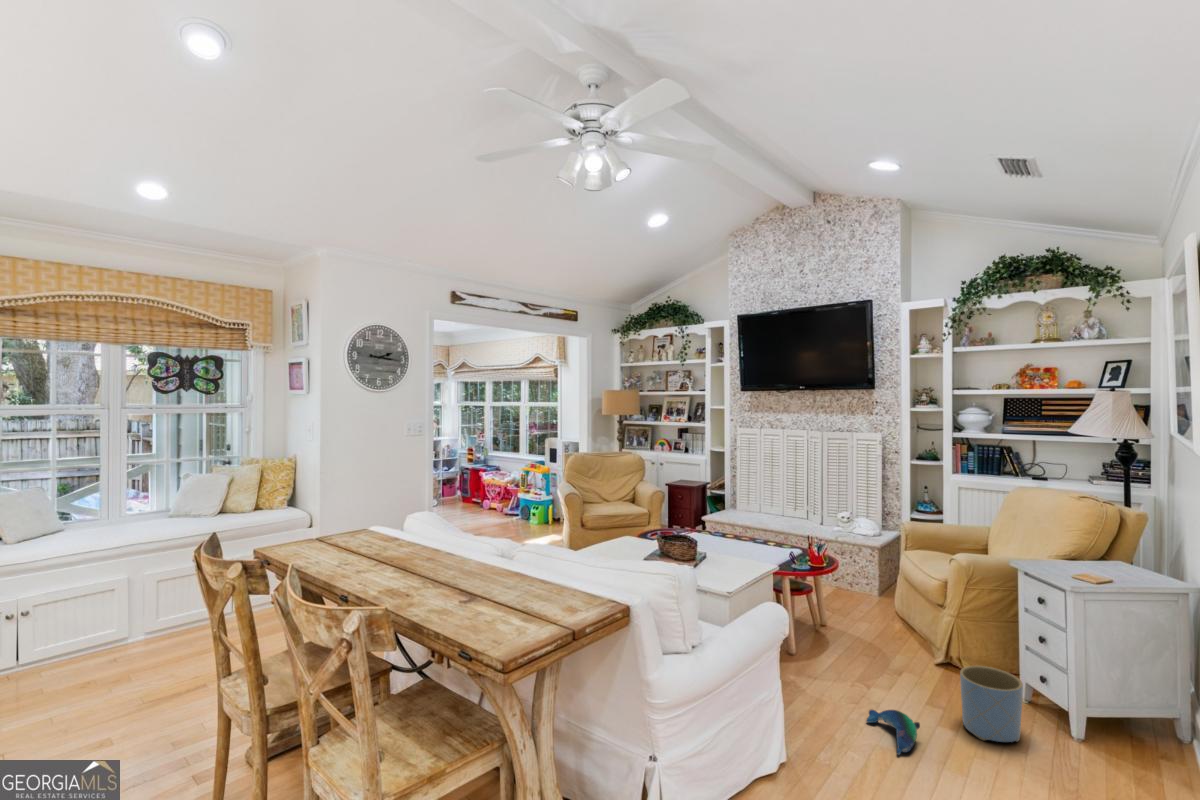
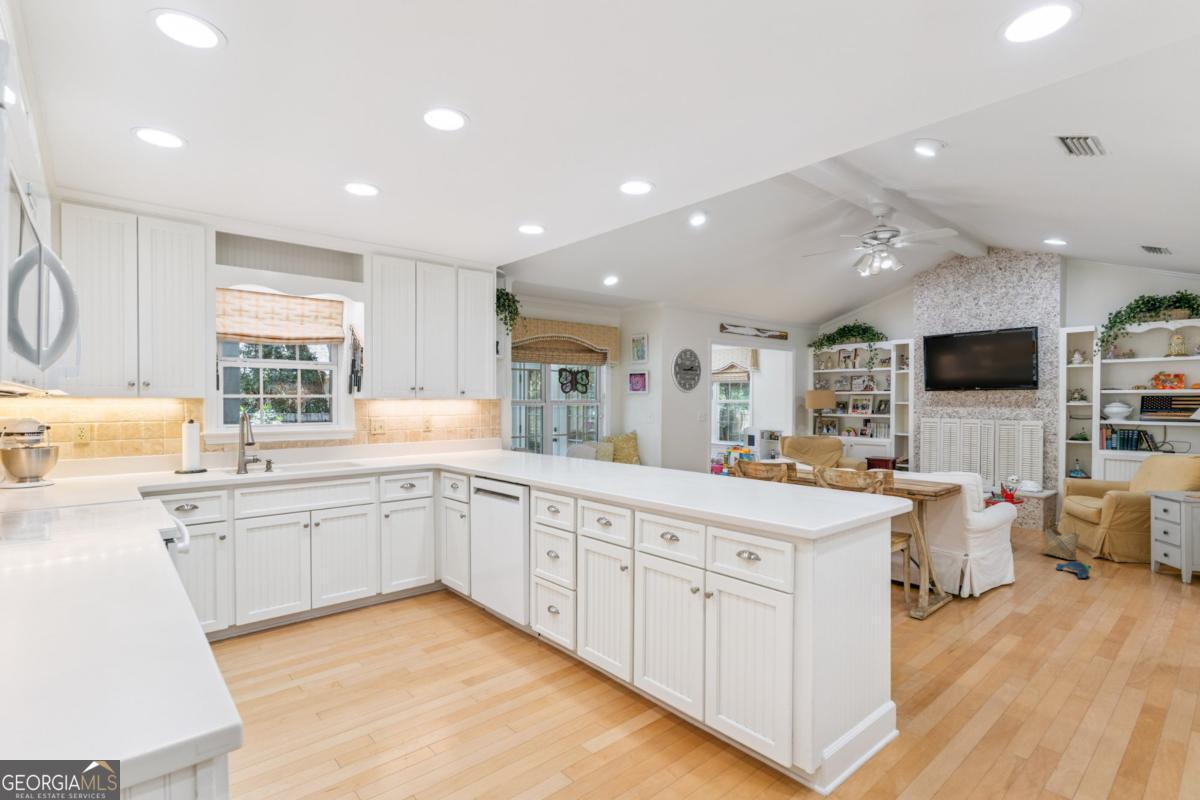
woven basket: none [859,609,910,686] -> present [1044,529,1079,560]
planter: present [960,666,1023,742] -> none [1115,542,1156,579]

